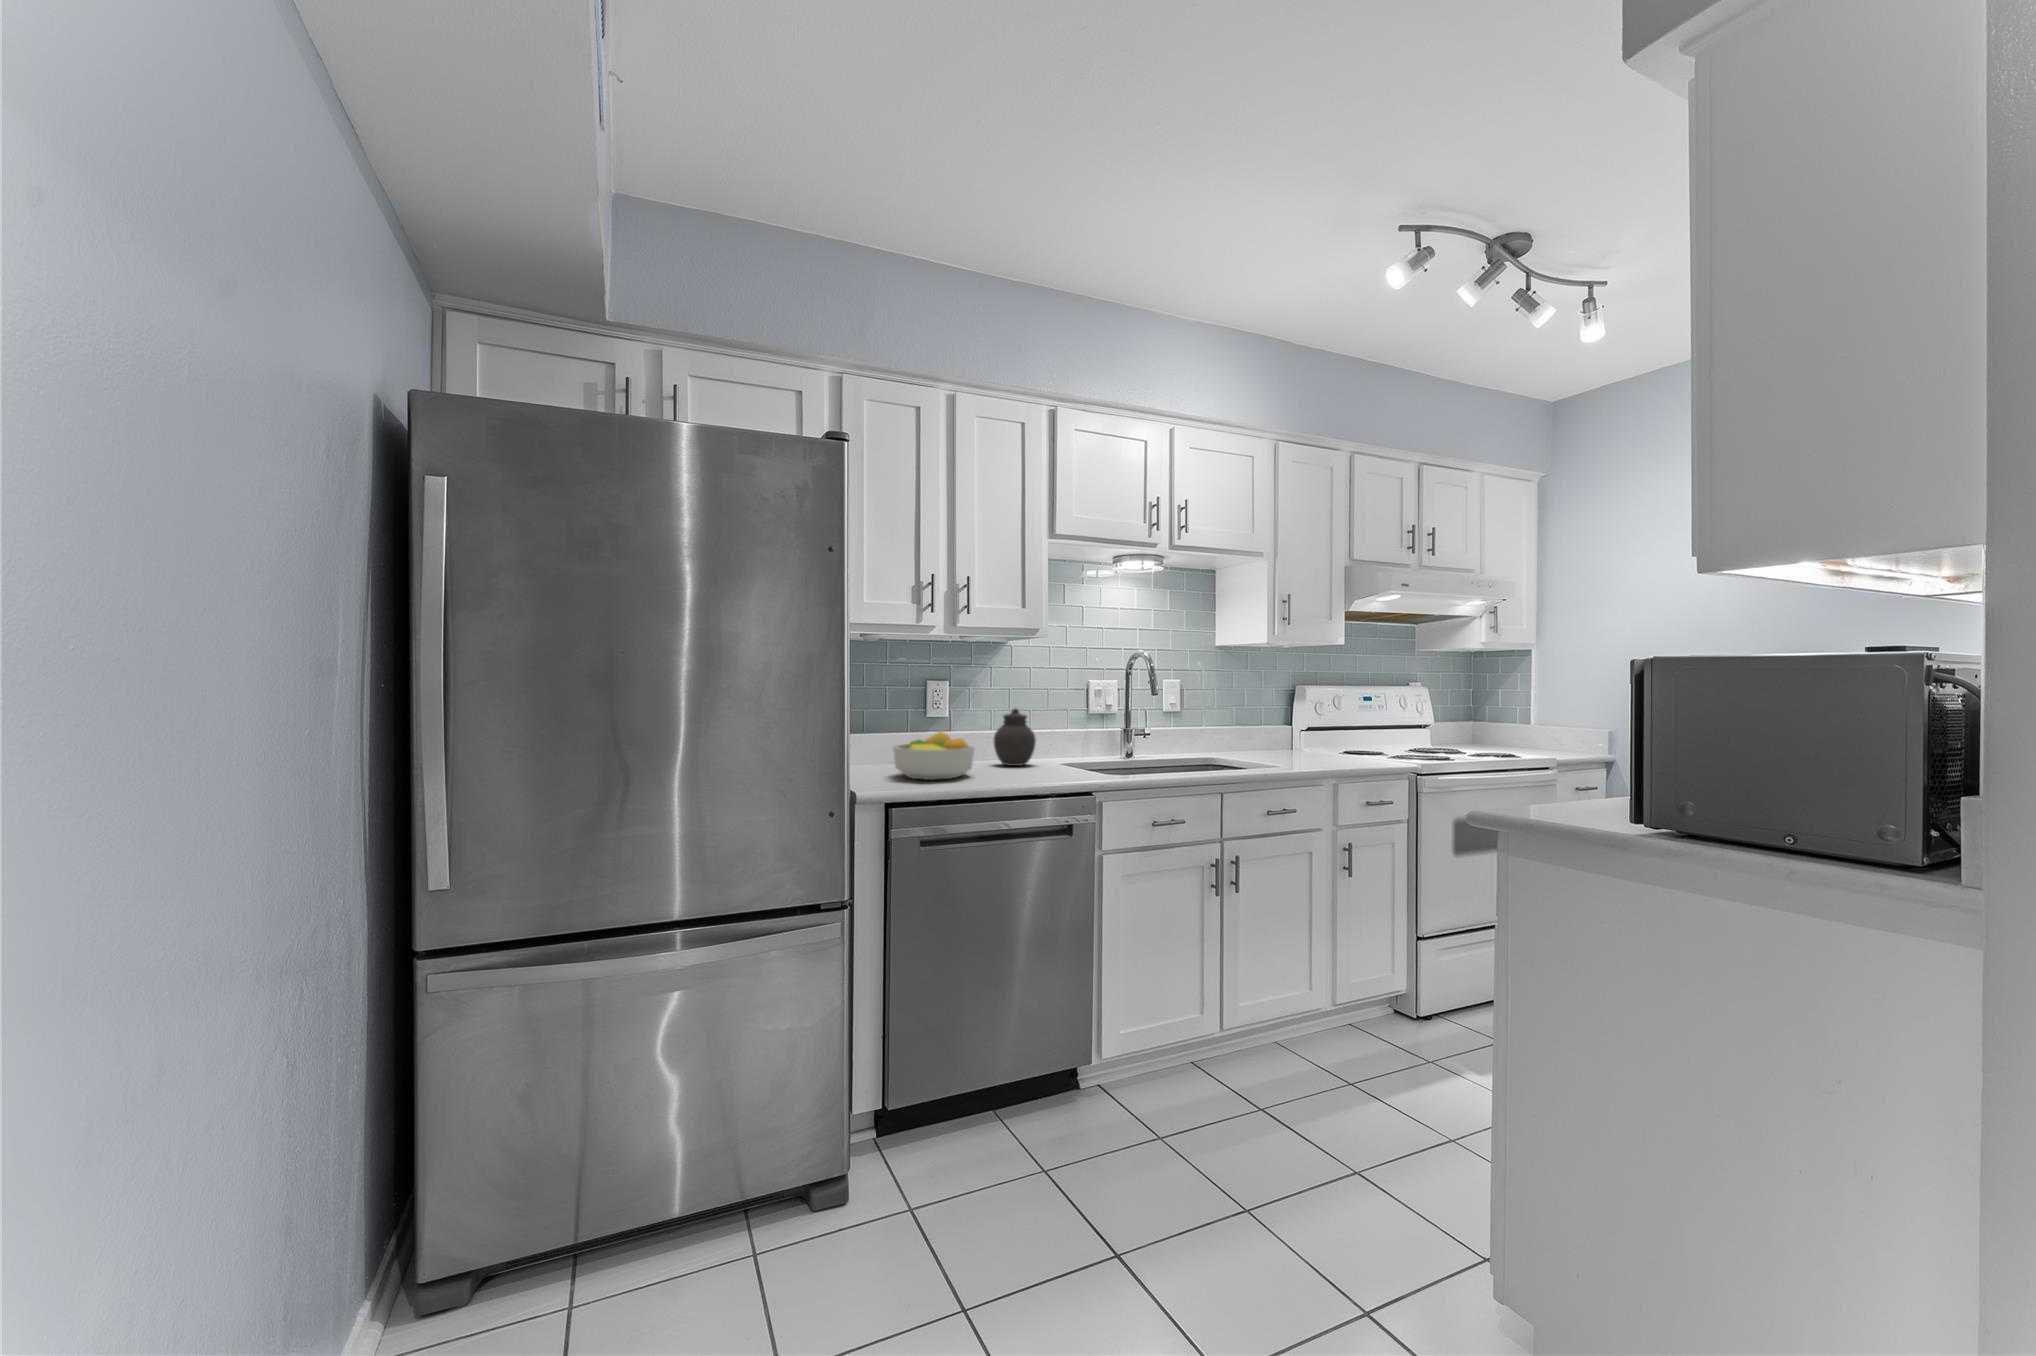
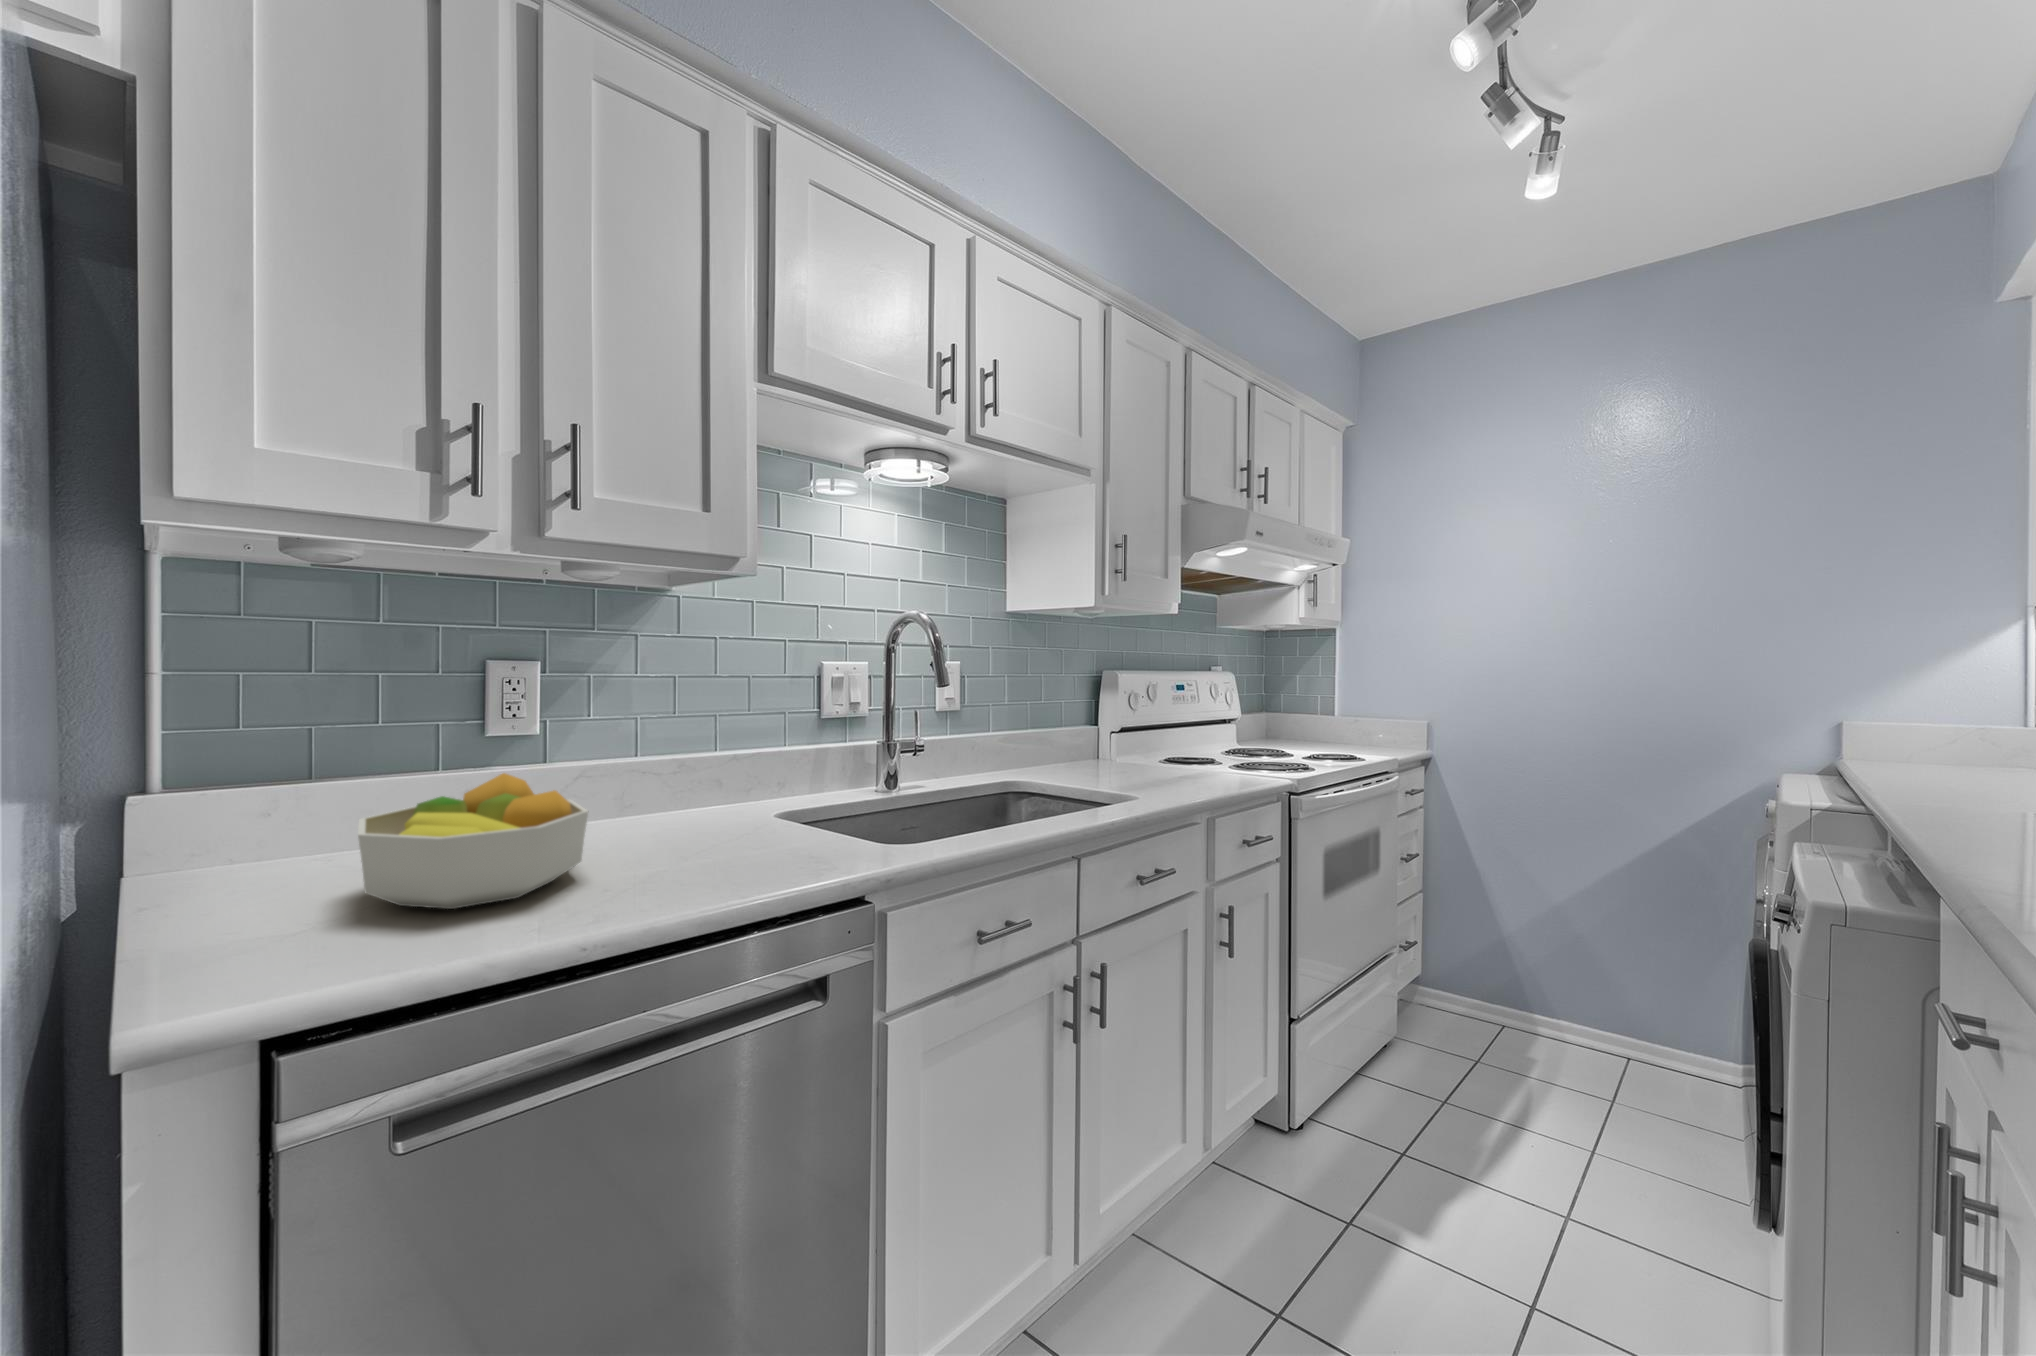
jar: present [994,709,1036,766] -> none [640,714,730,830]

